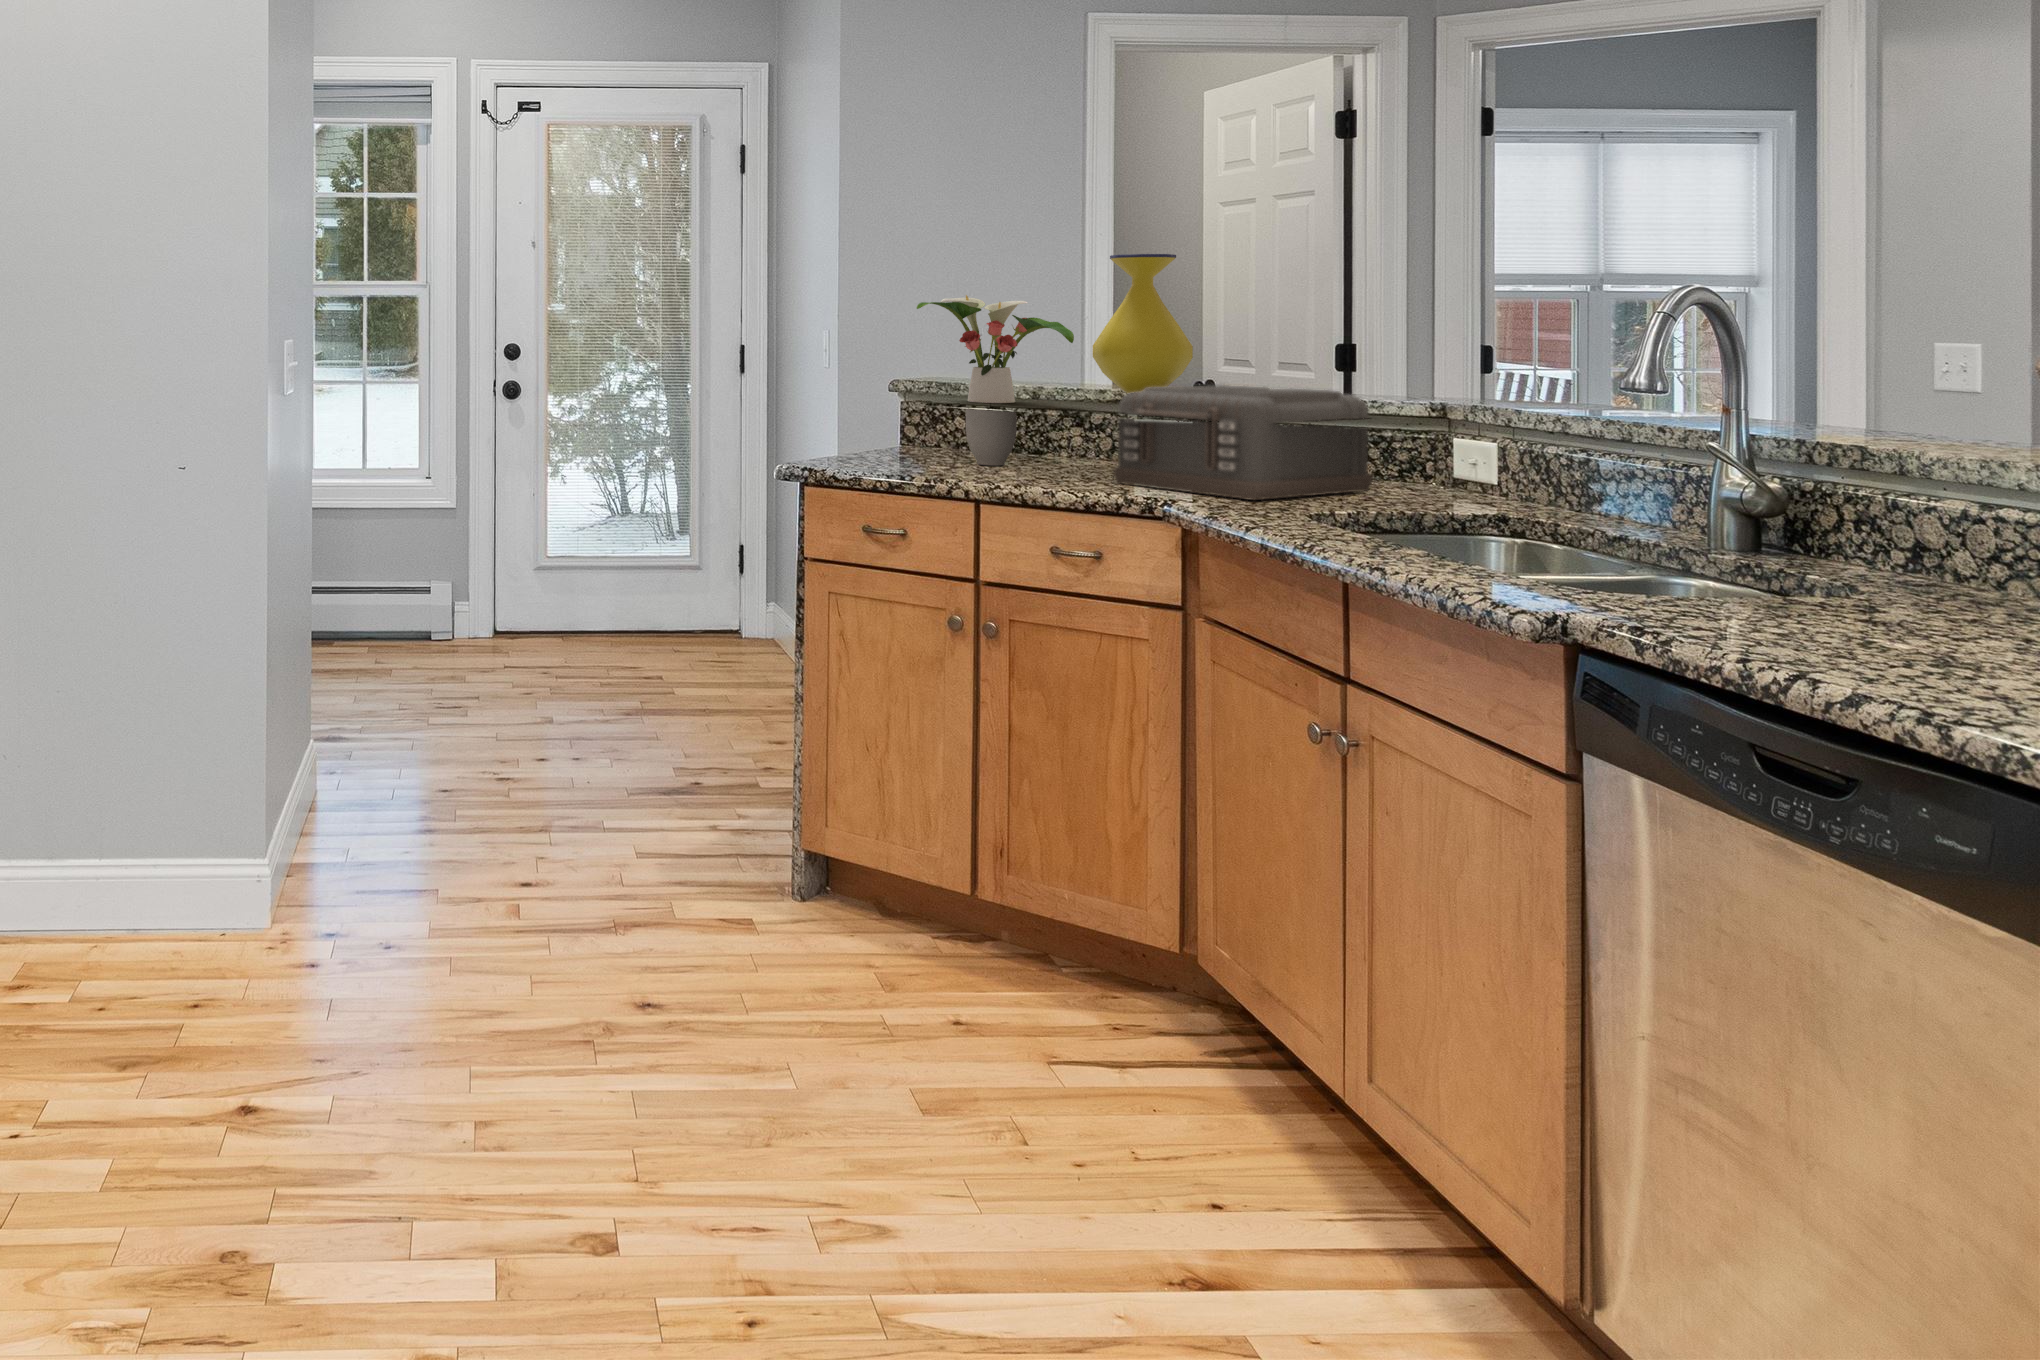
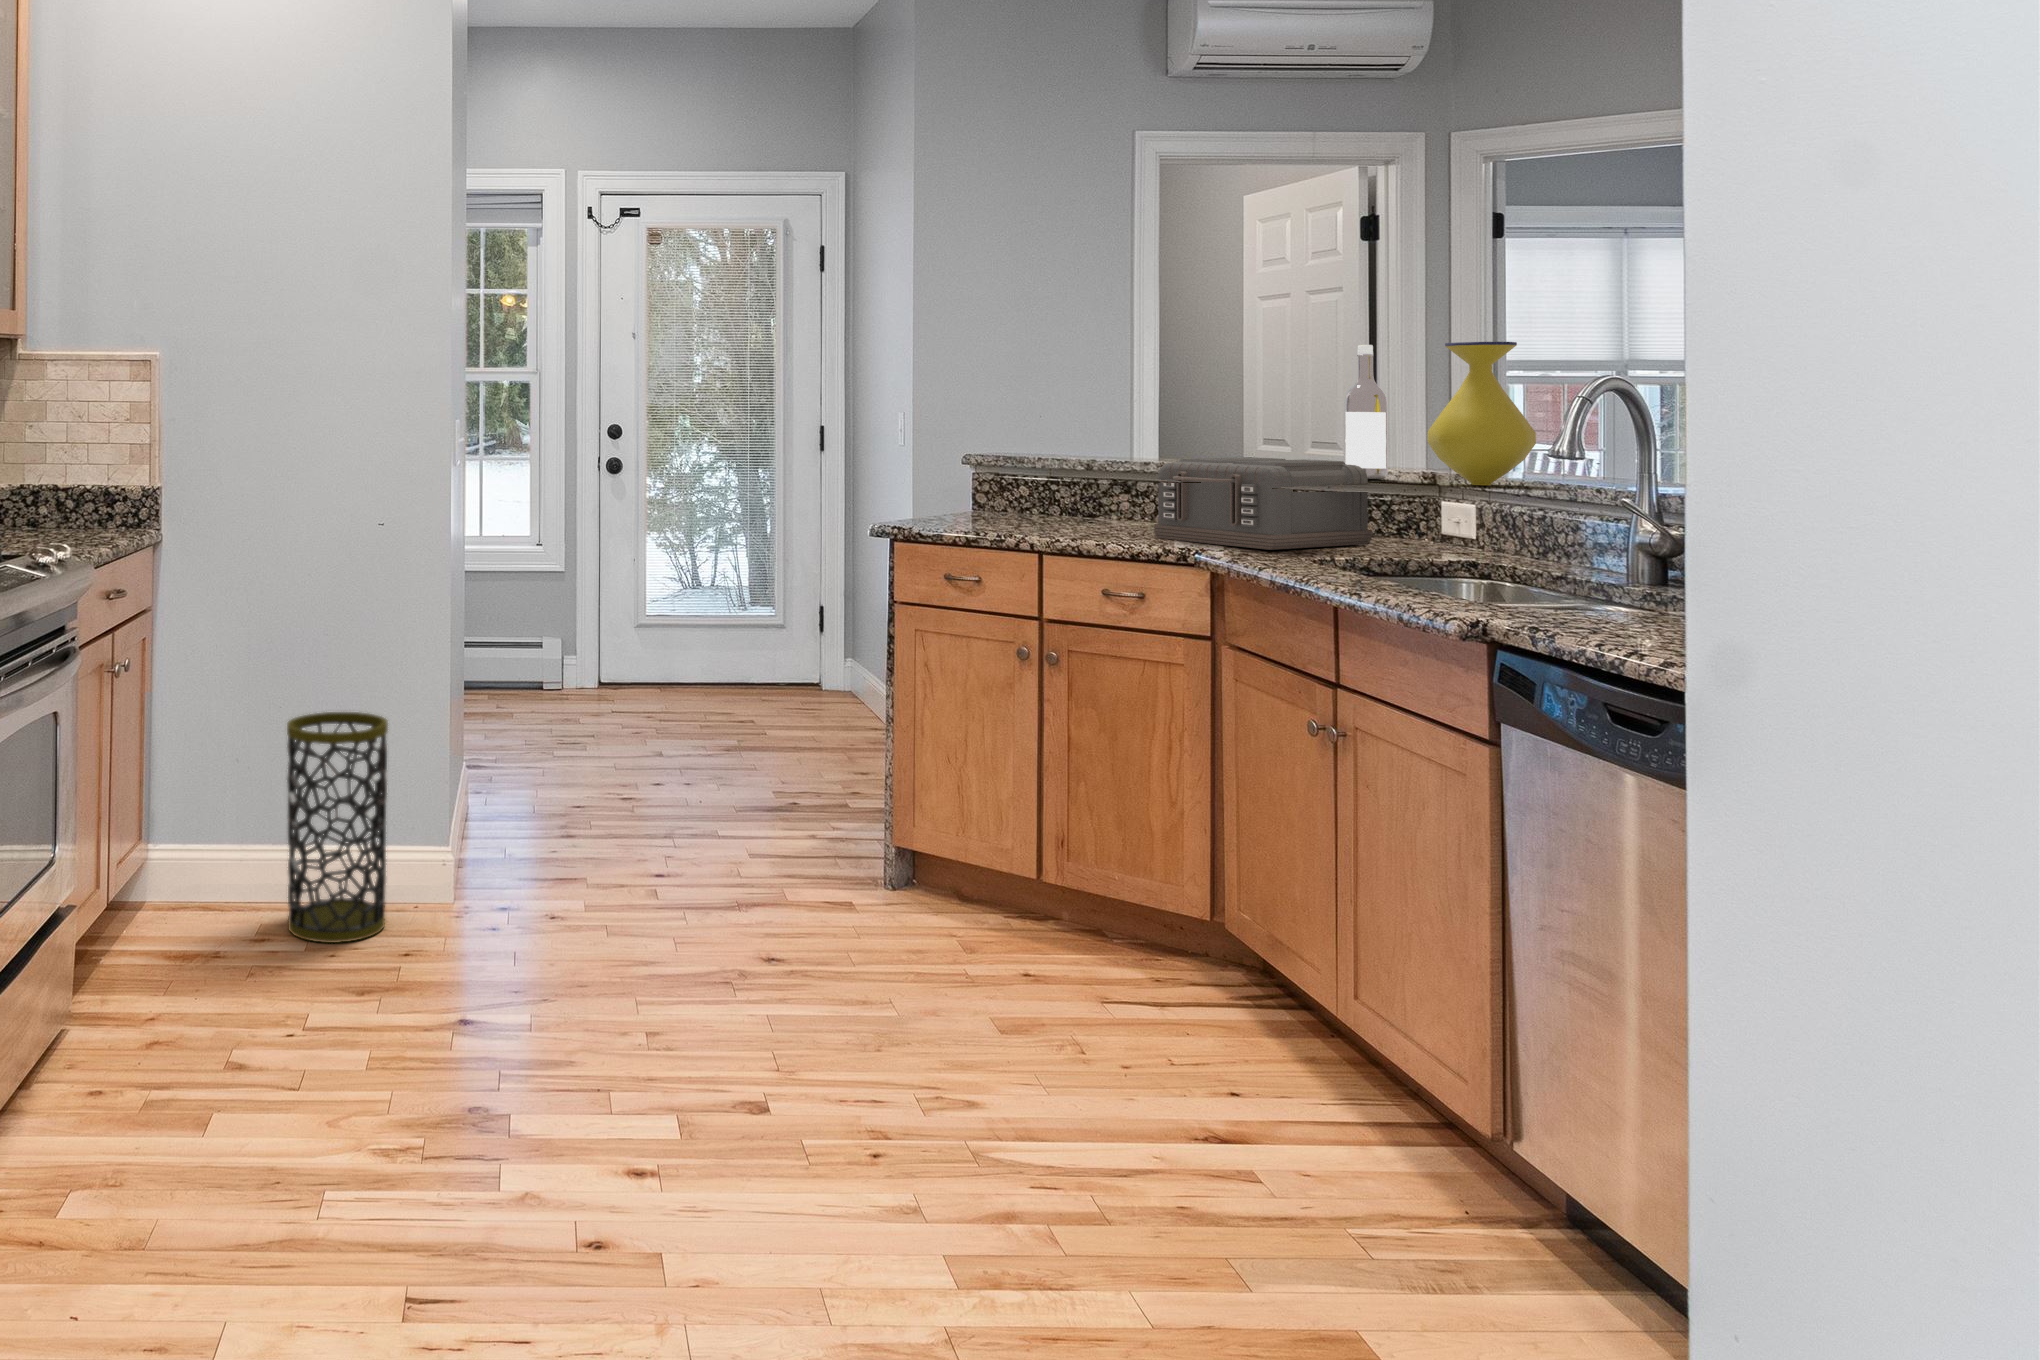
wine bottle: none [1339,251,1389,412] -> present [1345,345,1388,479]
vase: present [1093,254,1193,394] -> present [1428,342,1536,485]
flower arrangement: present [917,295,1074,465] -> none [987,382,1121,525]
trash can: none [54,699,182,990] -> present [287,712,388,943]

